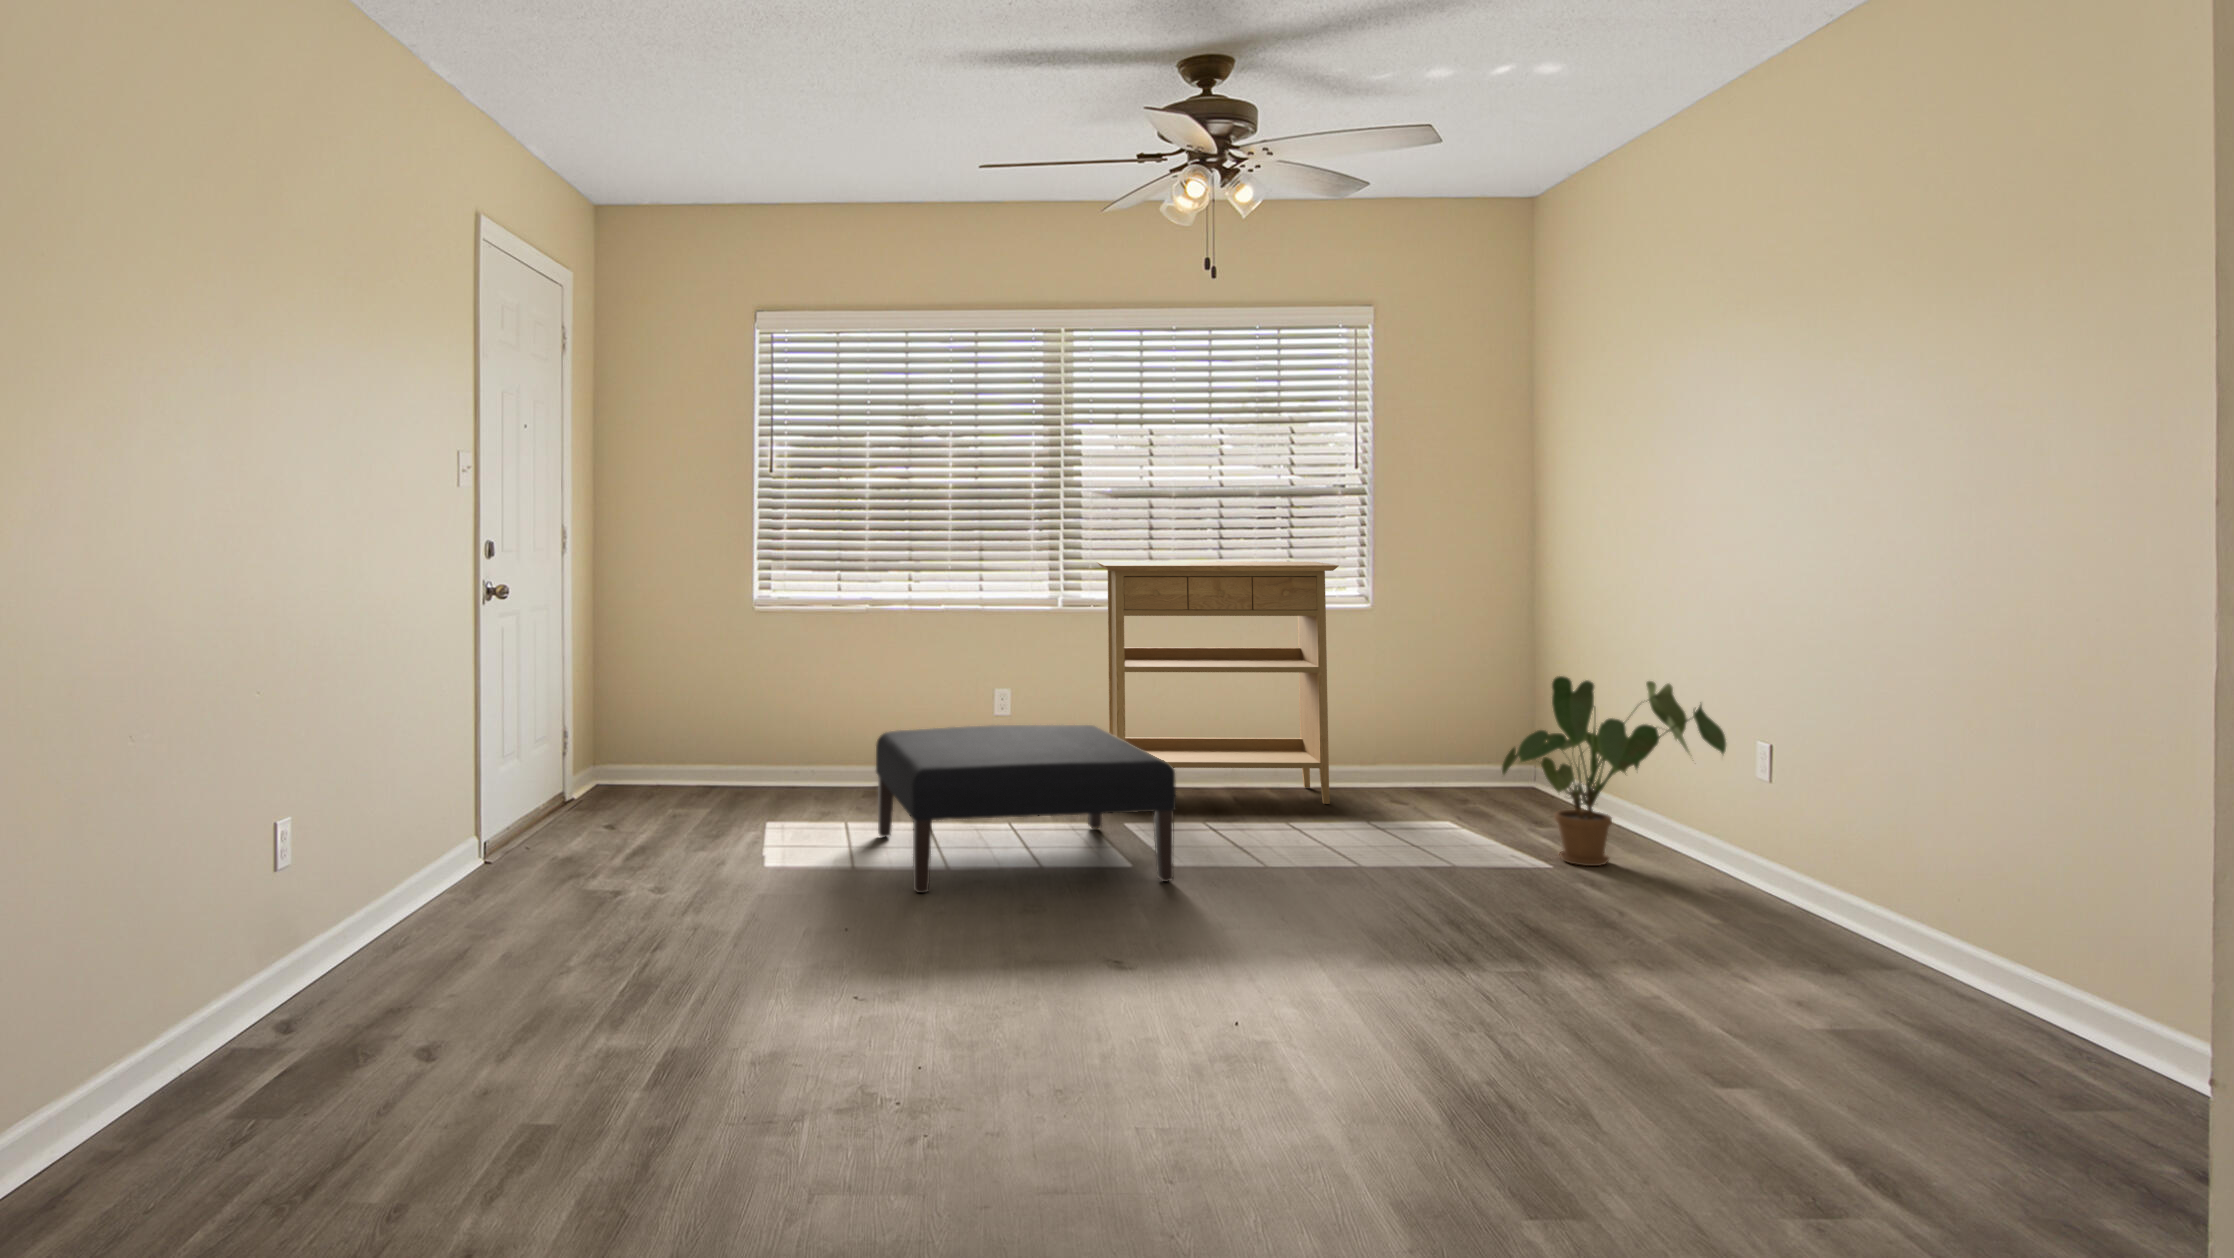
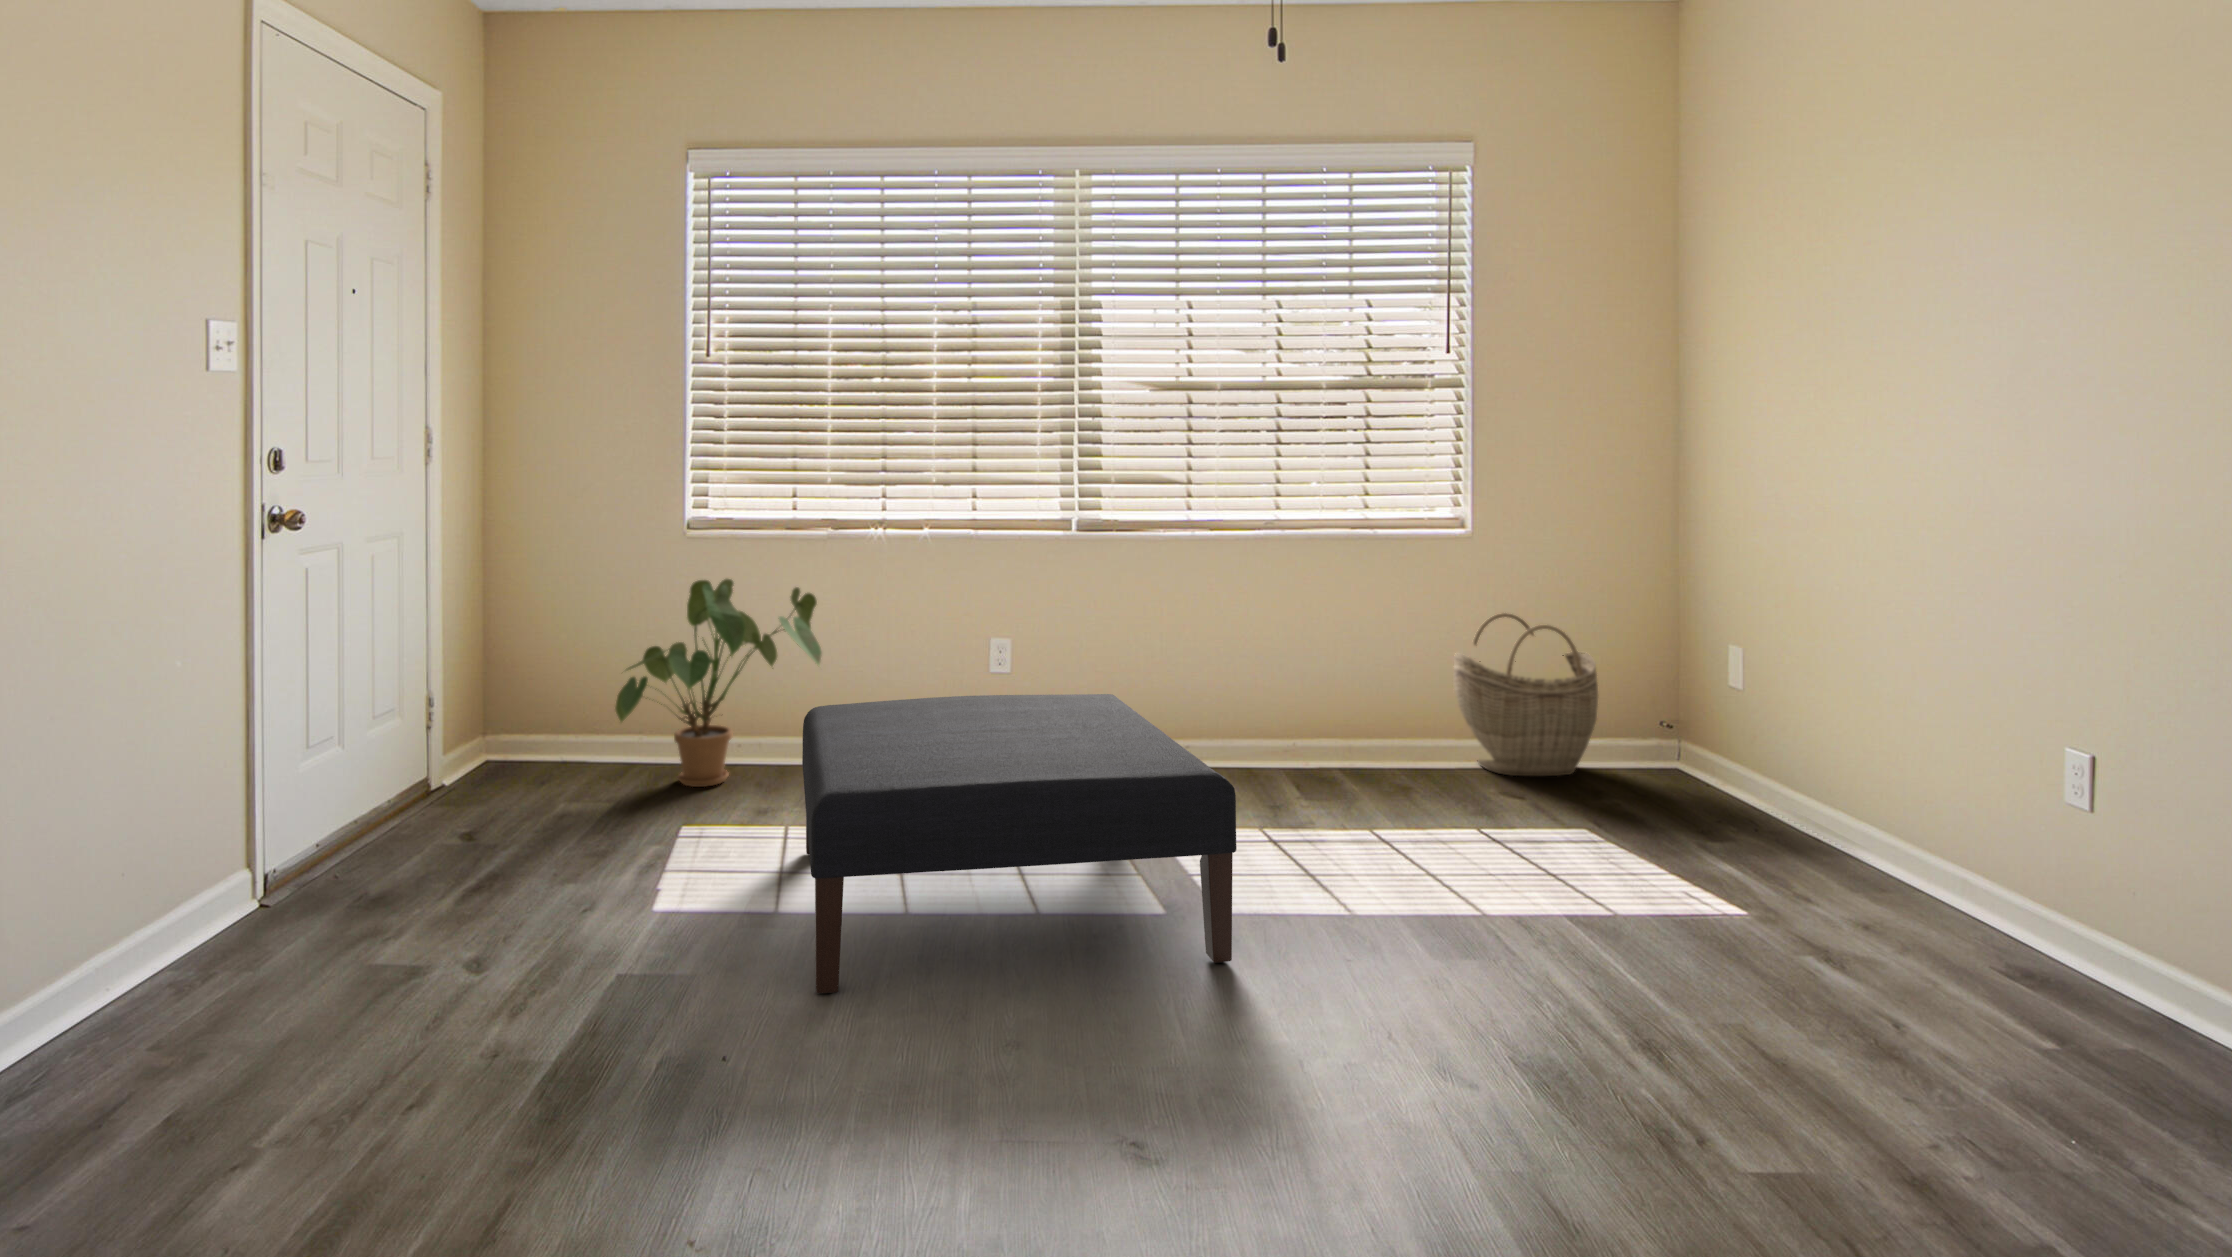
console table: present [1097,562,1339,804] -> none [1119,470,1441,787]
woven basket: none [1358,674,1464,798] -> present [1454,613,1598,776]
house plant: present [1502,676,1726,866] -> present [615,579,822,787]

